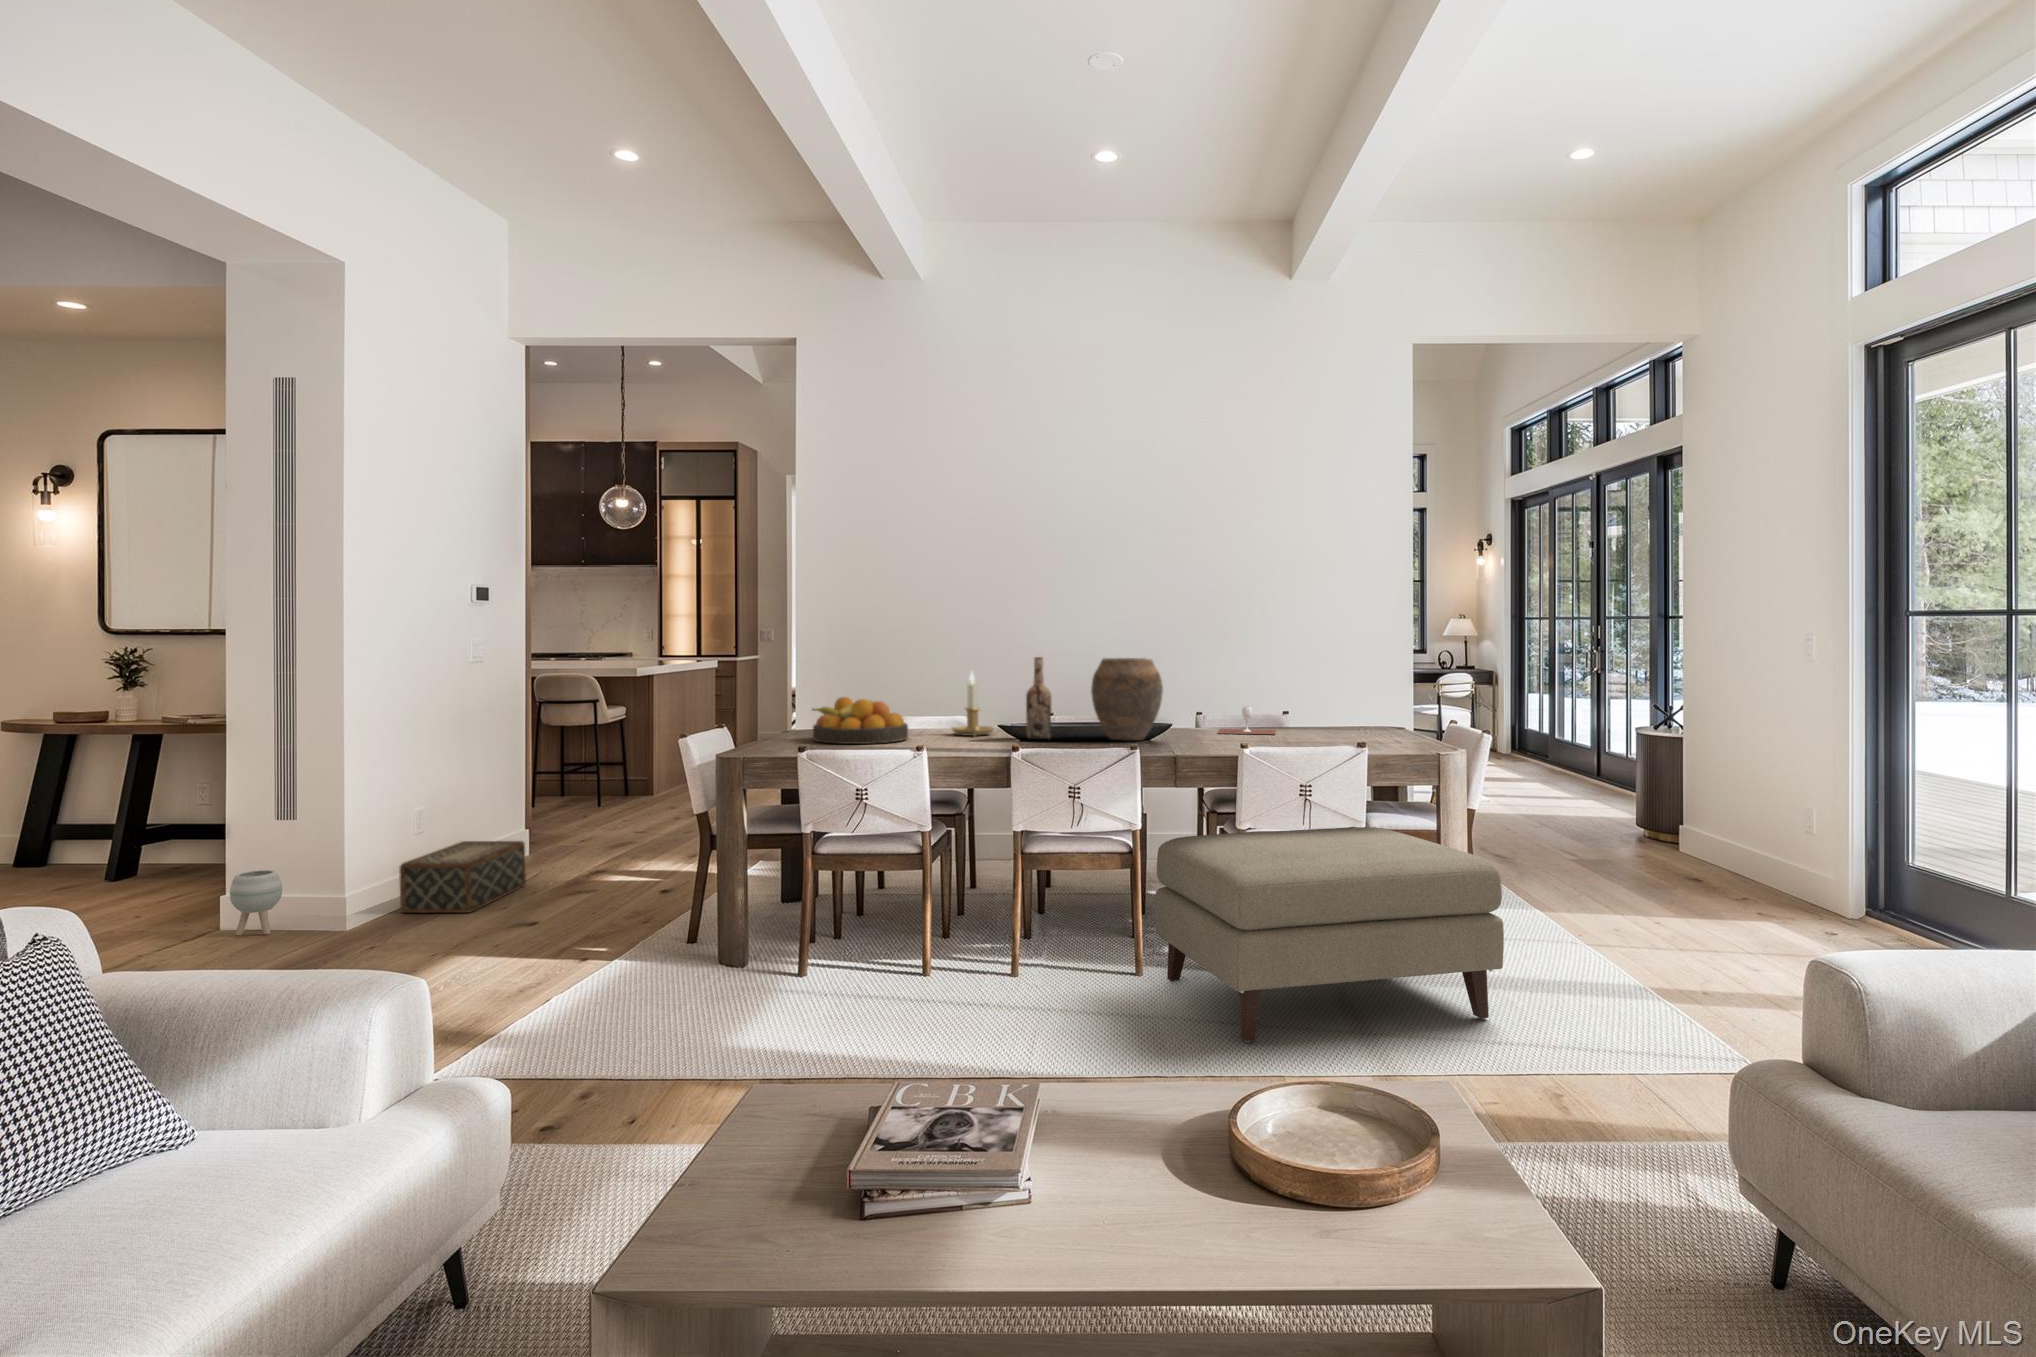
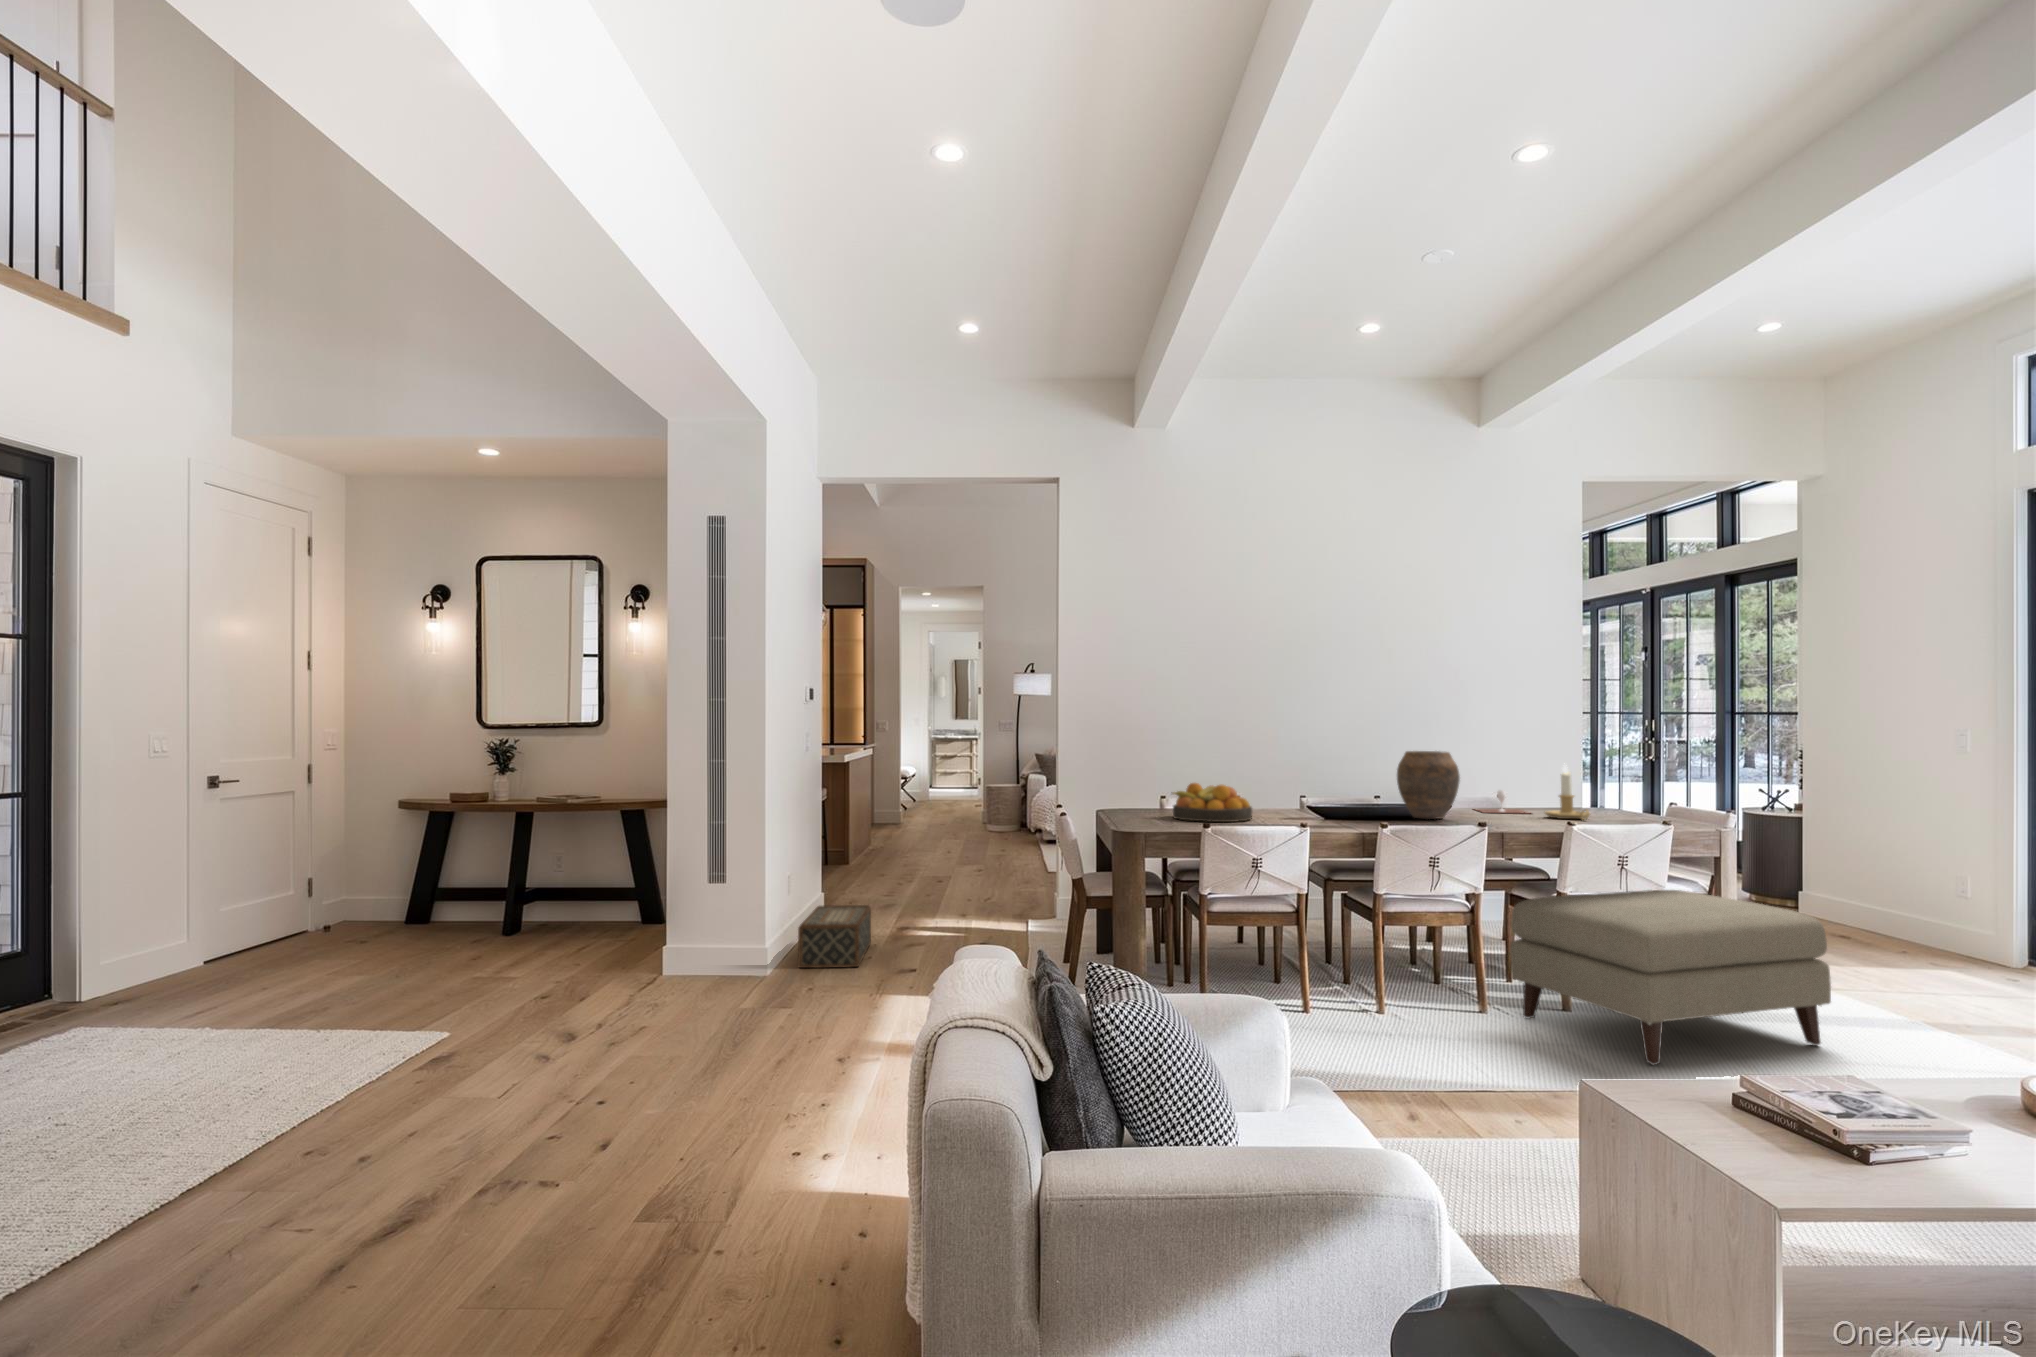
wine bottle: present [1026,657,1051,739] -> none [1342,750,1364,818]
candlestick: present [952,673,994,736] -> present [1545,765,1590,819]
planter: present [230,870,282,936] -> none [680,931,719,988]

